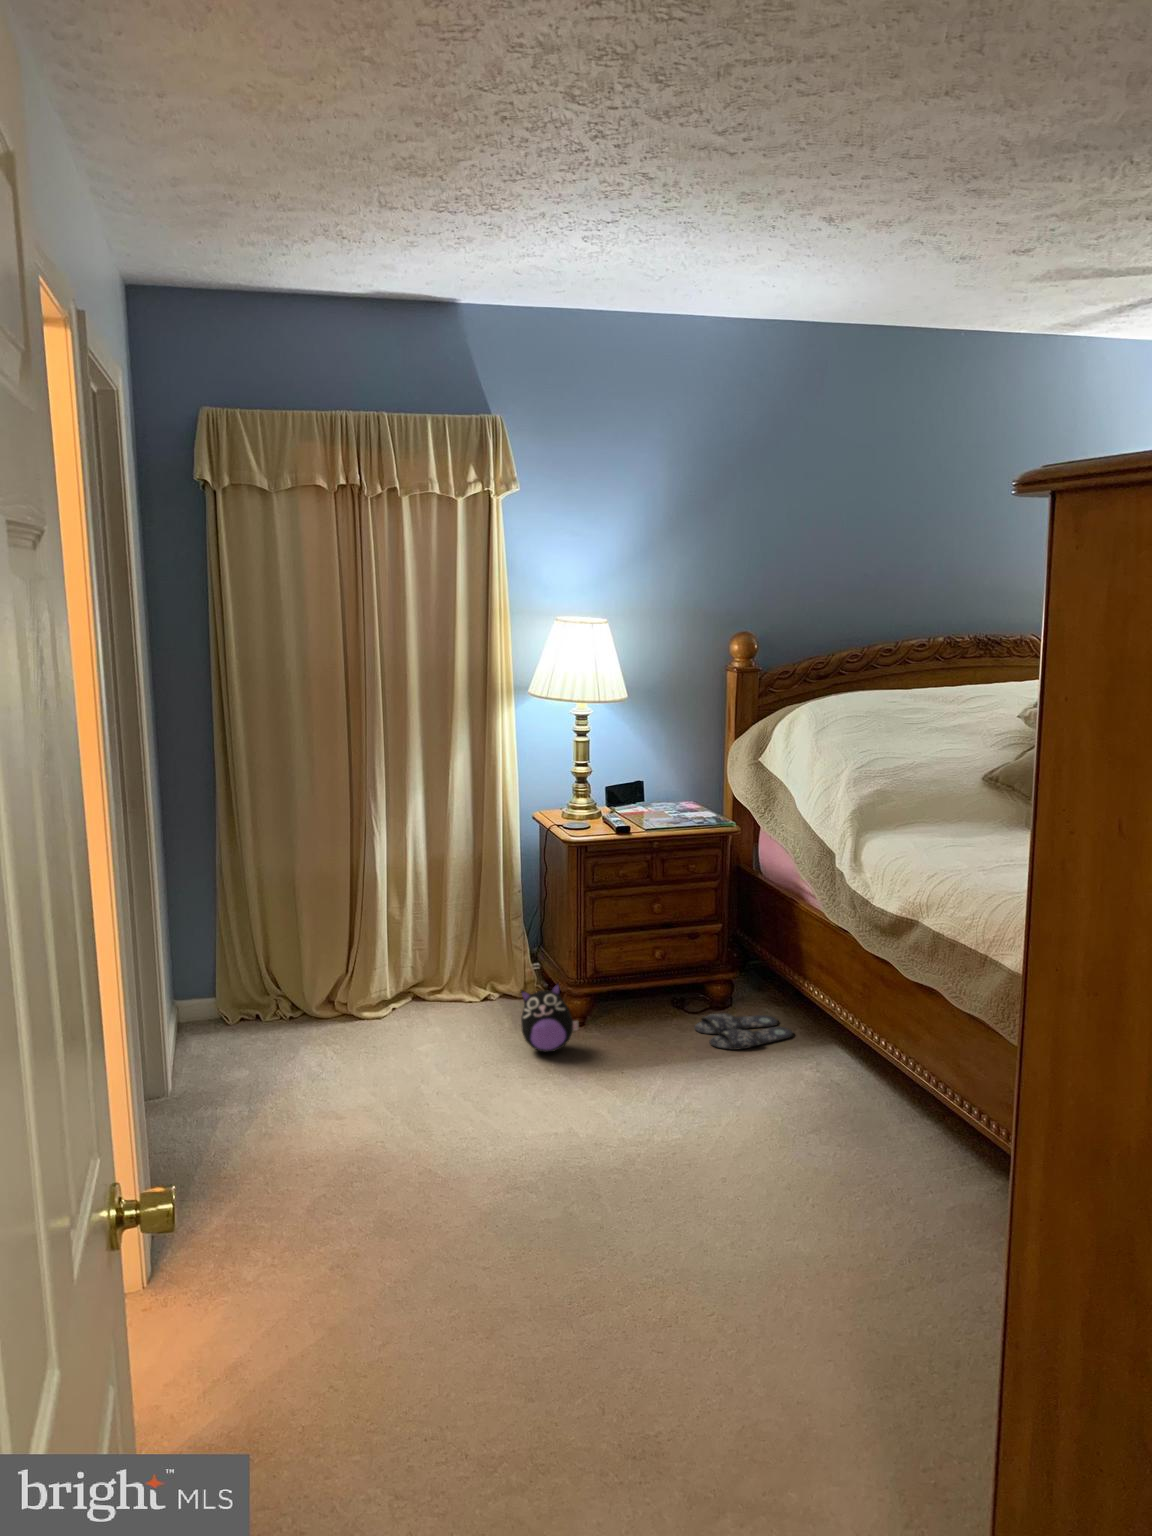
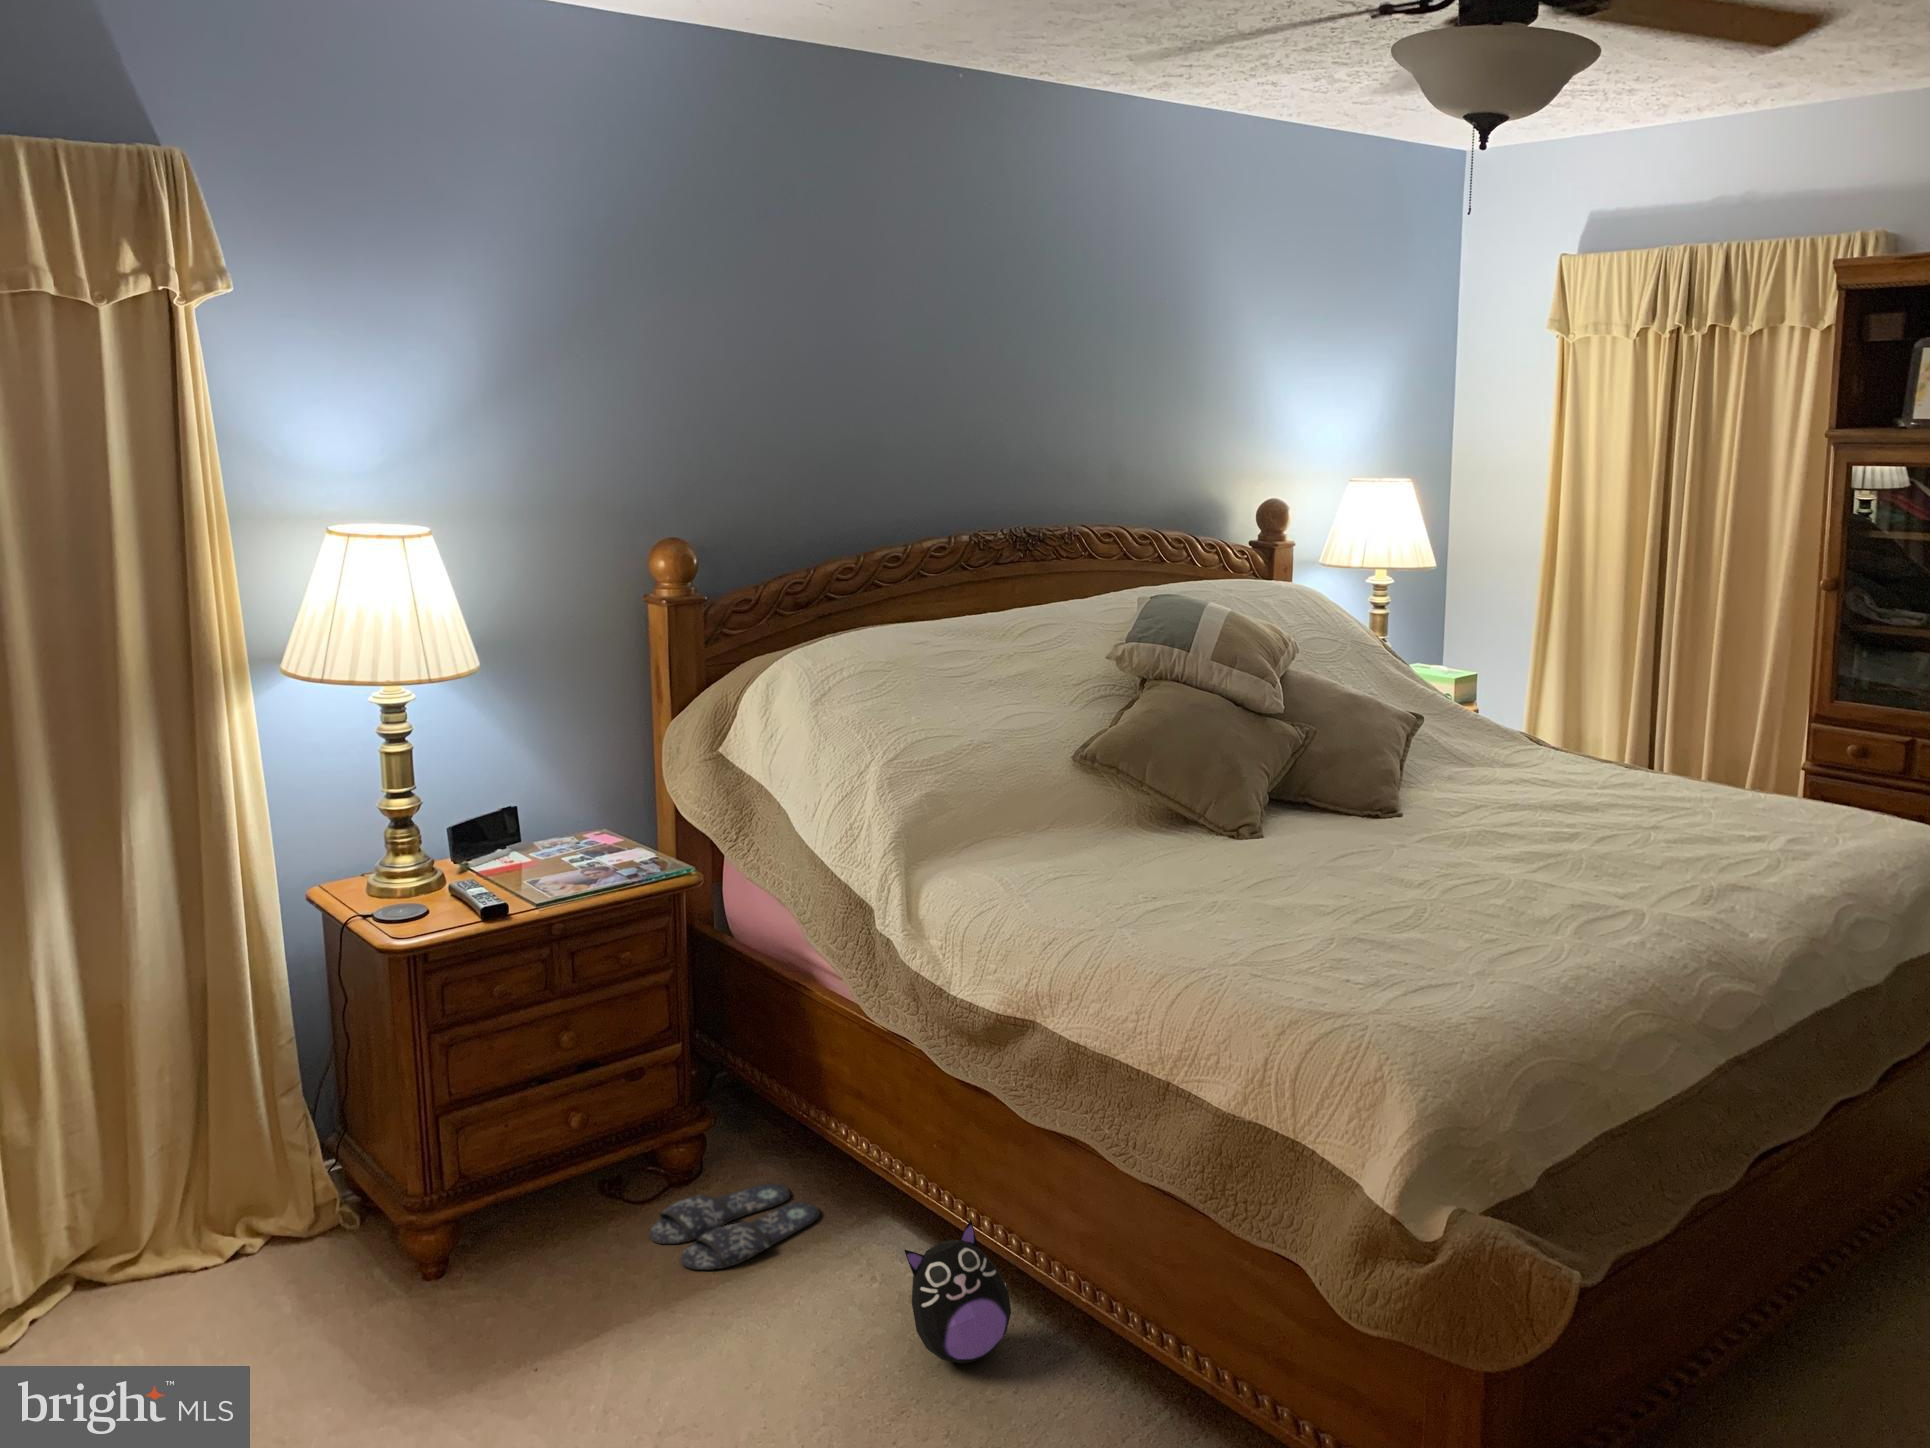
plush toy: present [521,983,578,1052] -> present [905,1220,1011,1364]

